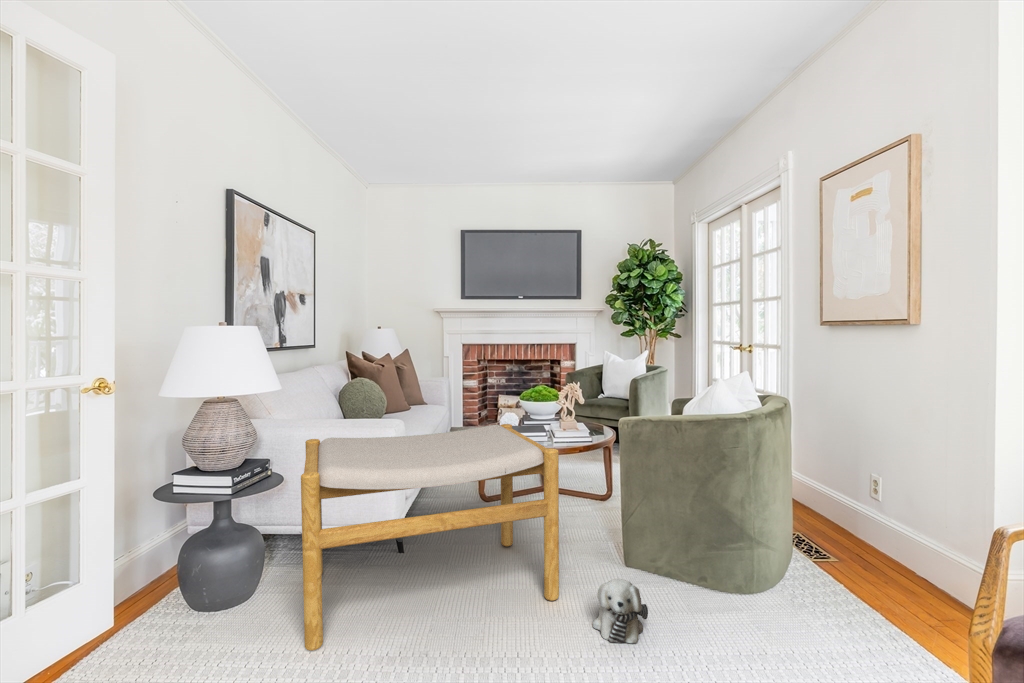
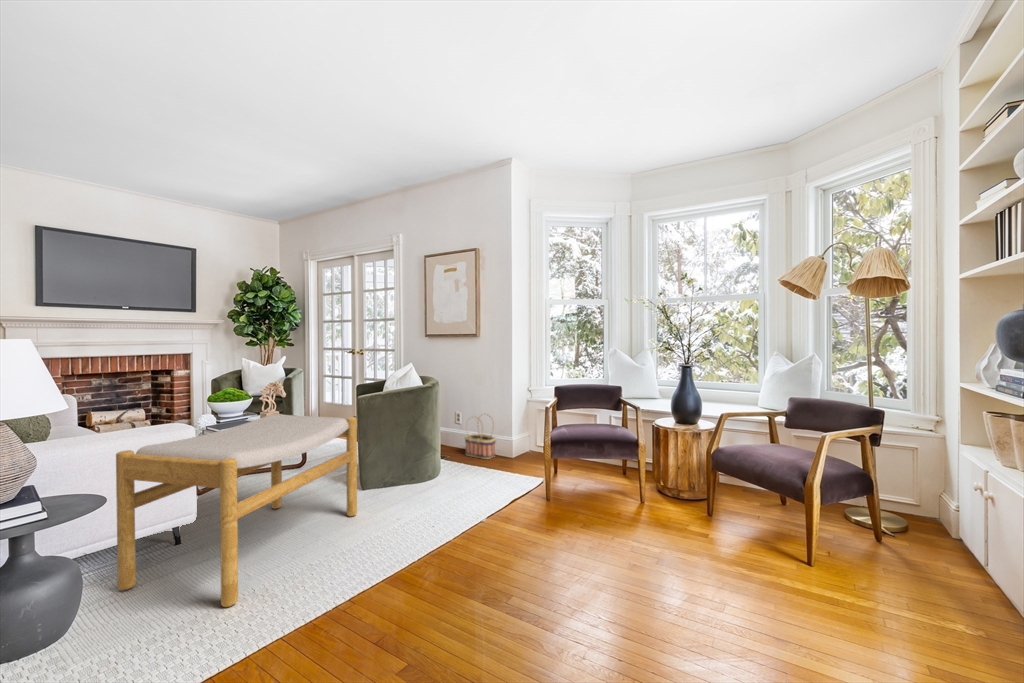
basket: none [863,495,941,601] -> present [465,414,496,459]
plush toy: present [593,579,648,643] -> none [386,480,420,515]

